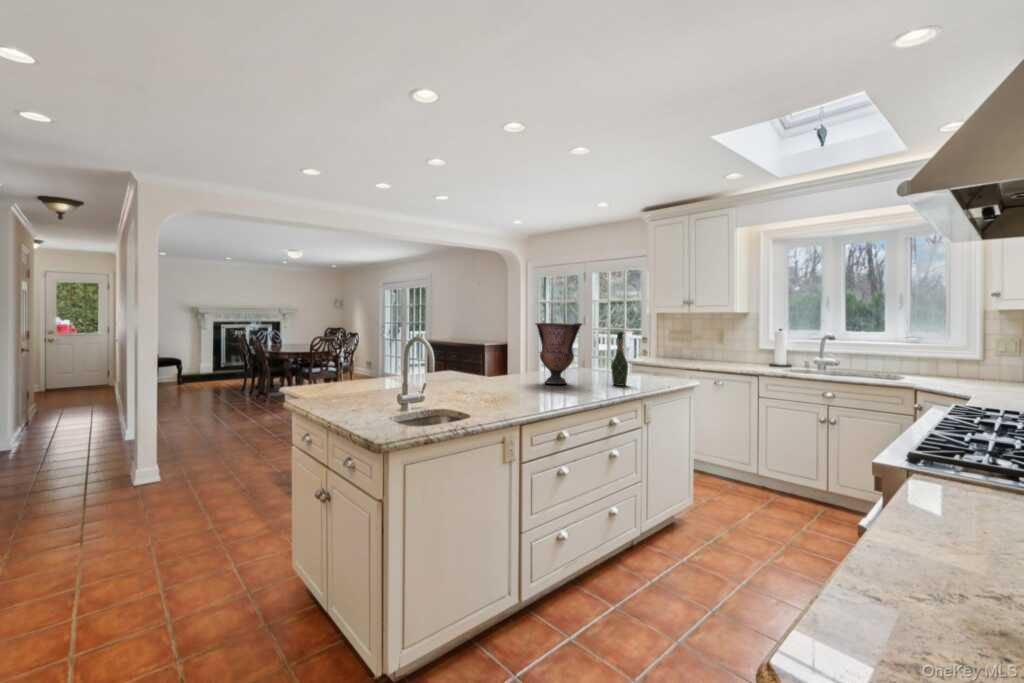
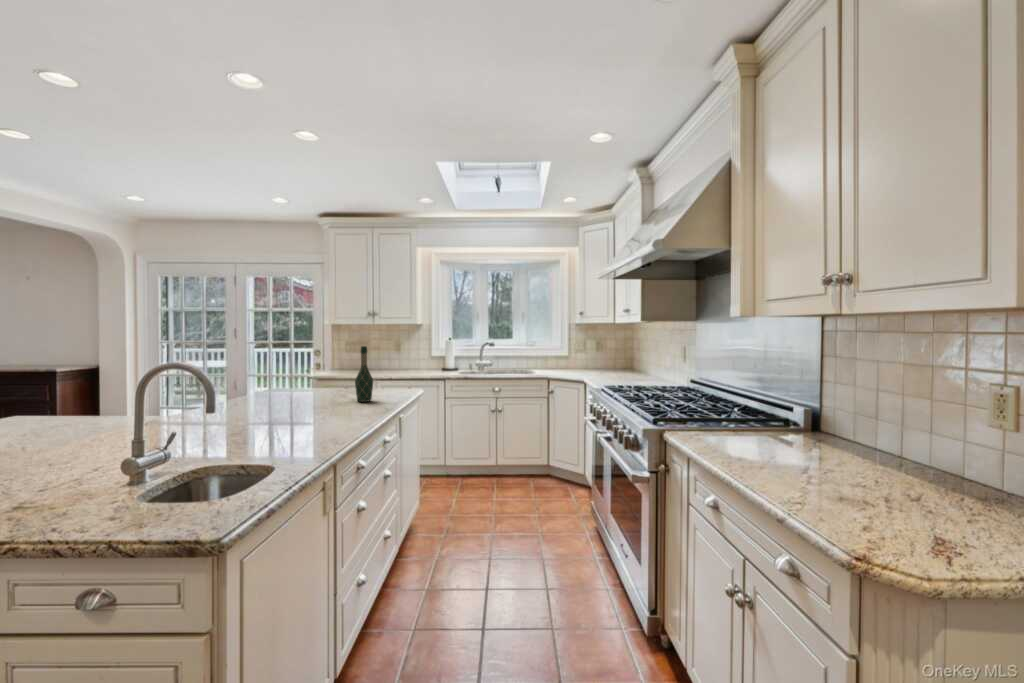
vase: present [535,323,582,384] -> none [261,338,327,409]

